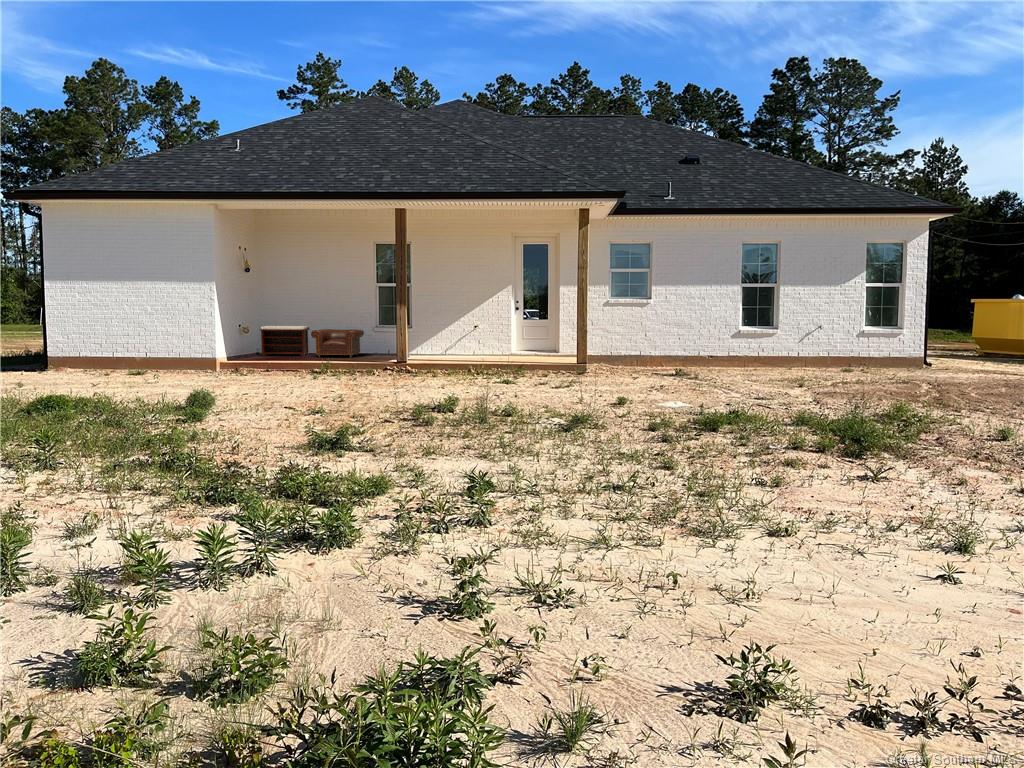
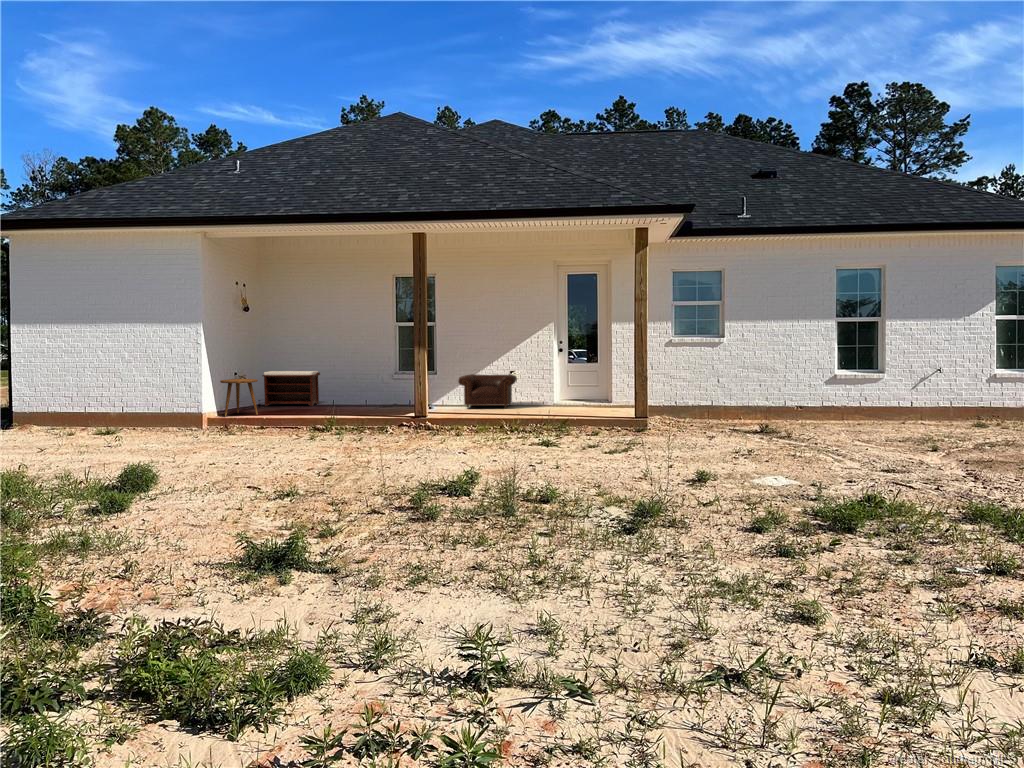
armchair: present [311,329,364,358] -> present [458,374,517,409]
side table: none [230,332,262,363] -> present [220,379,258,417]

